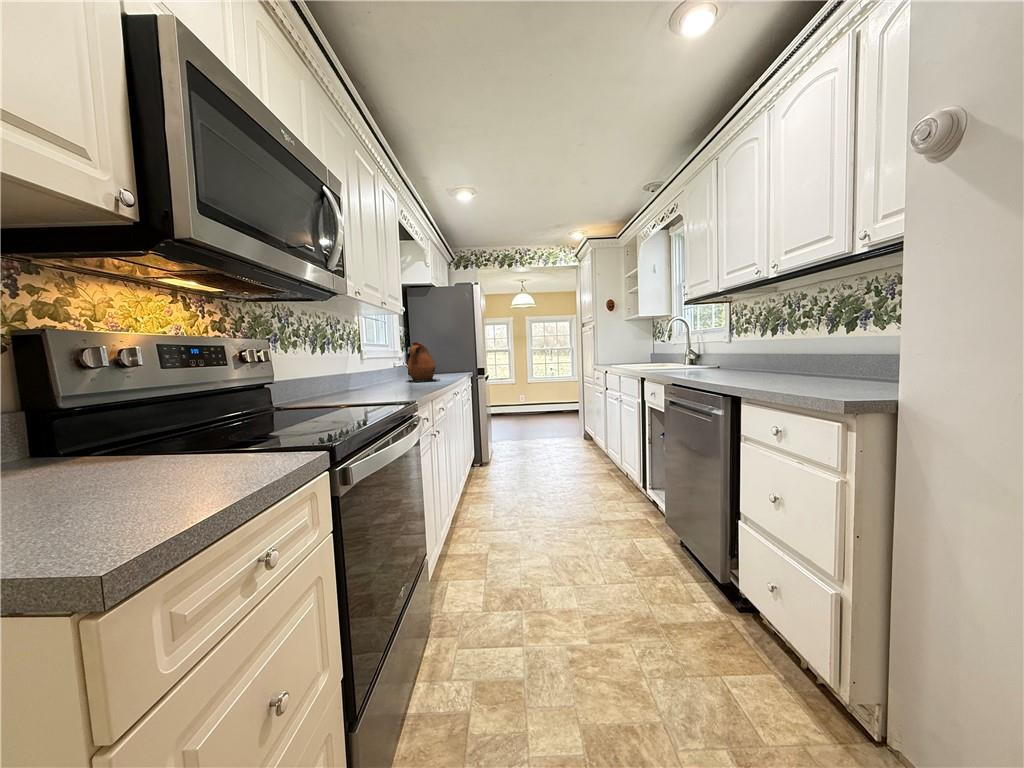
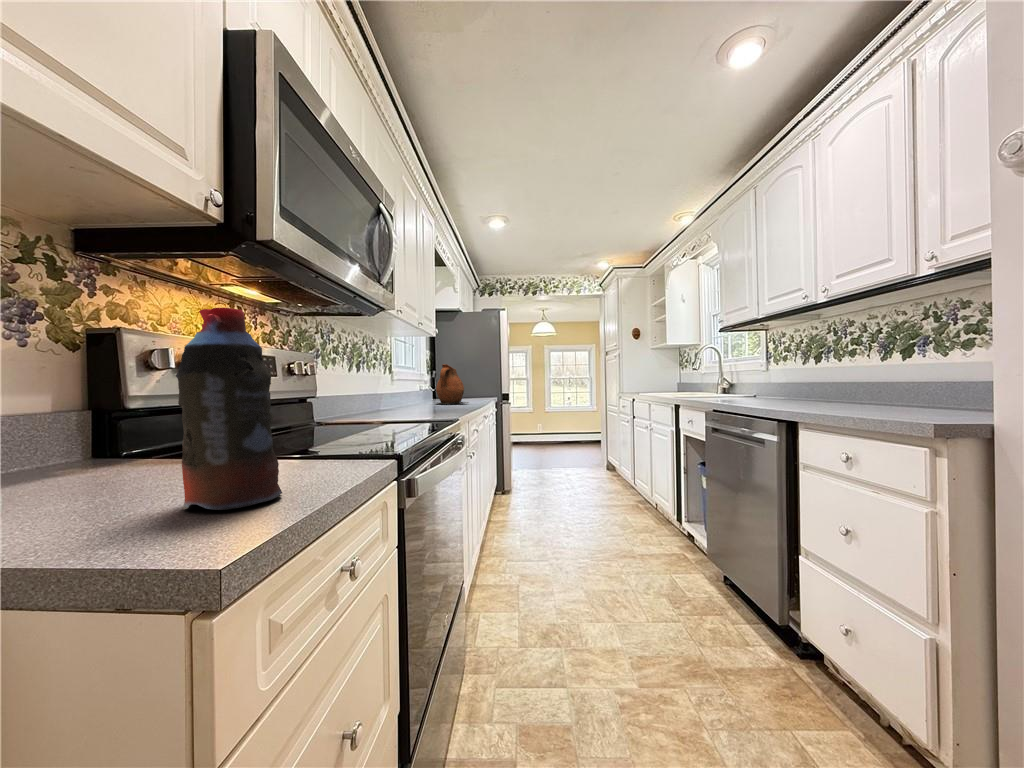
bottle: none [74,321,195,512] -> present [176,308,282,510]

